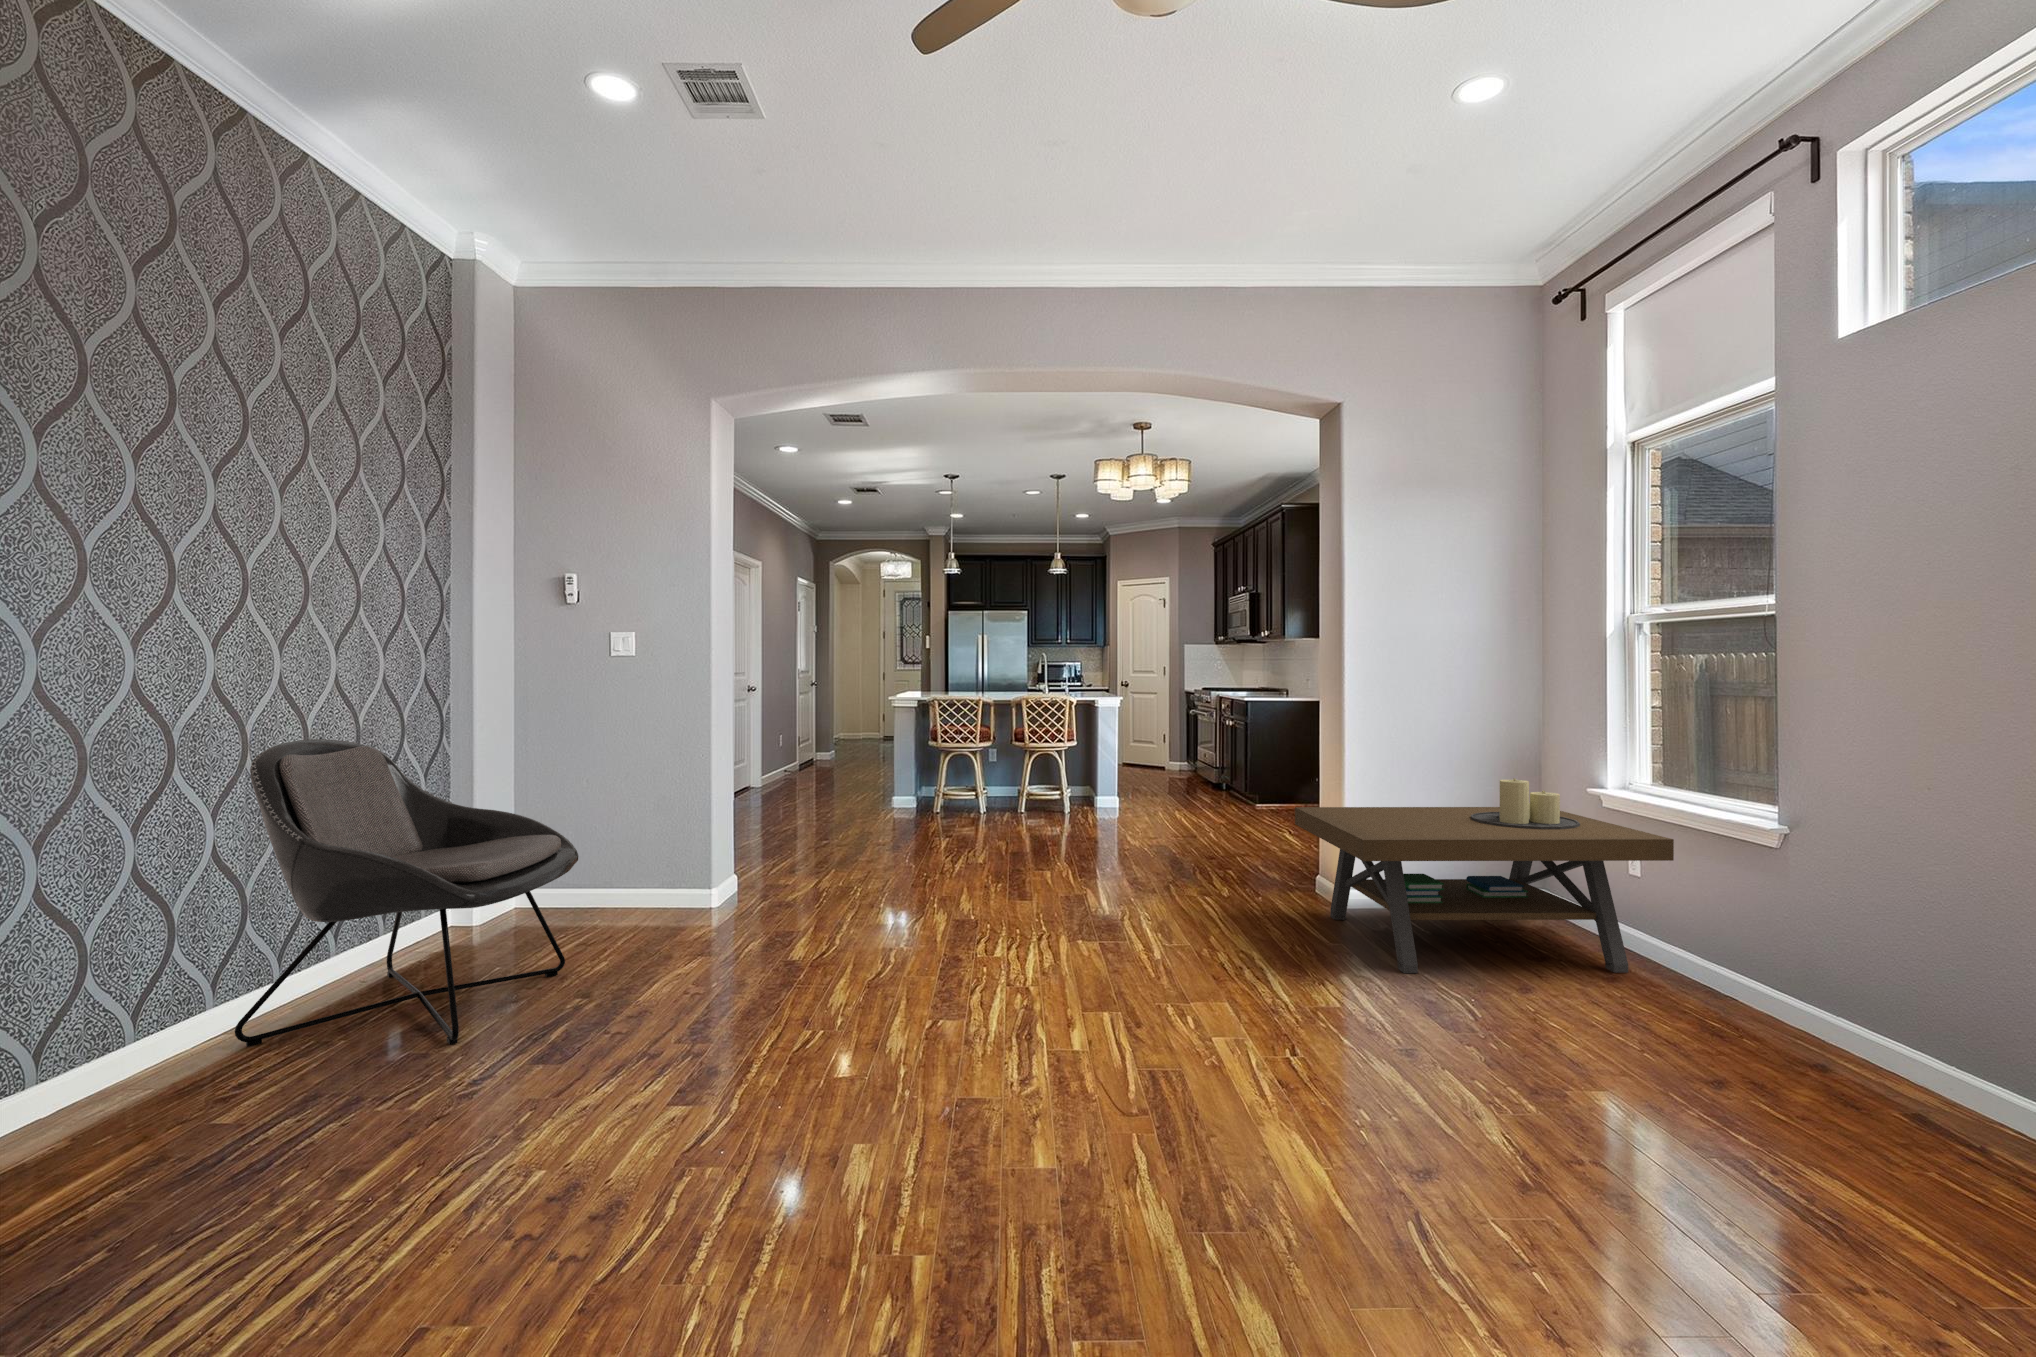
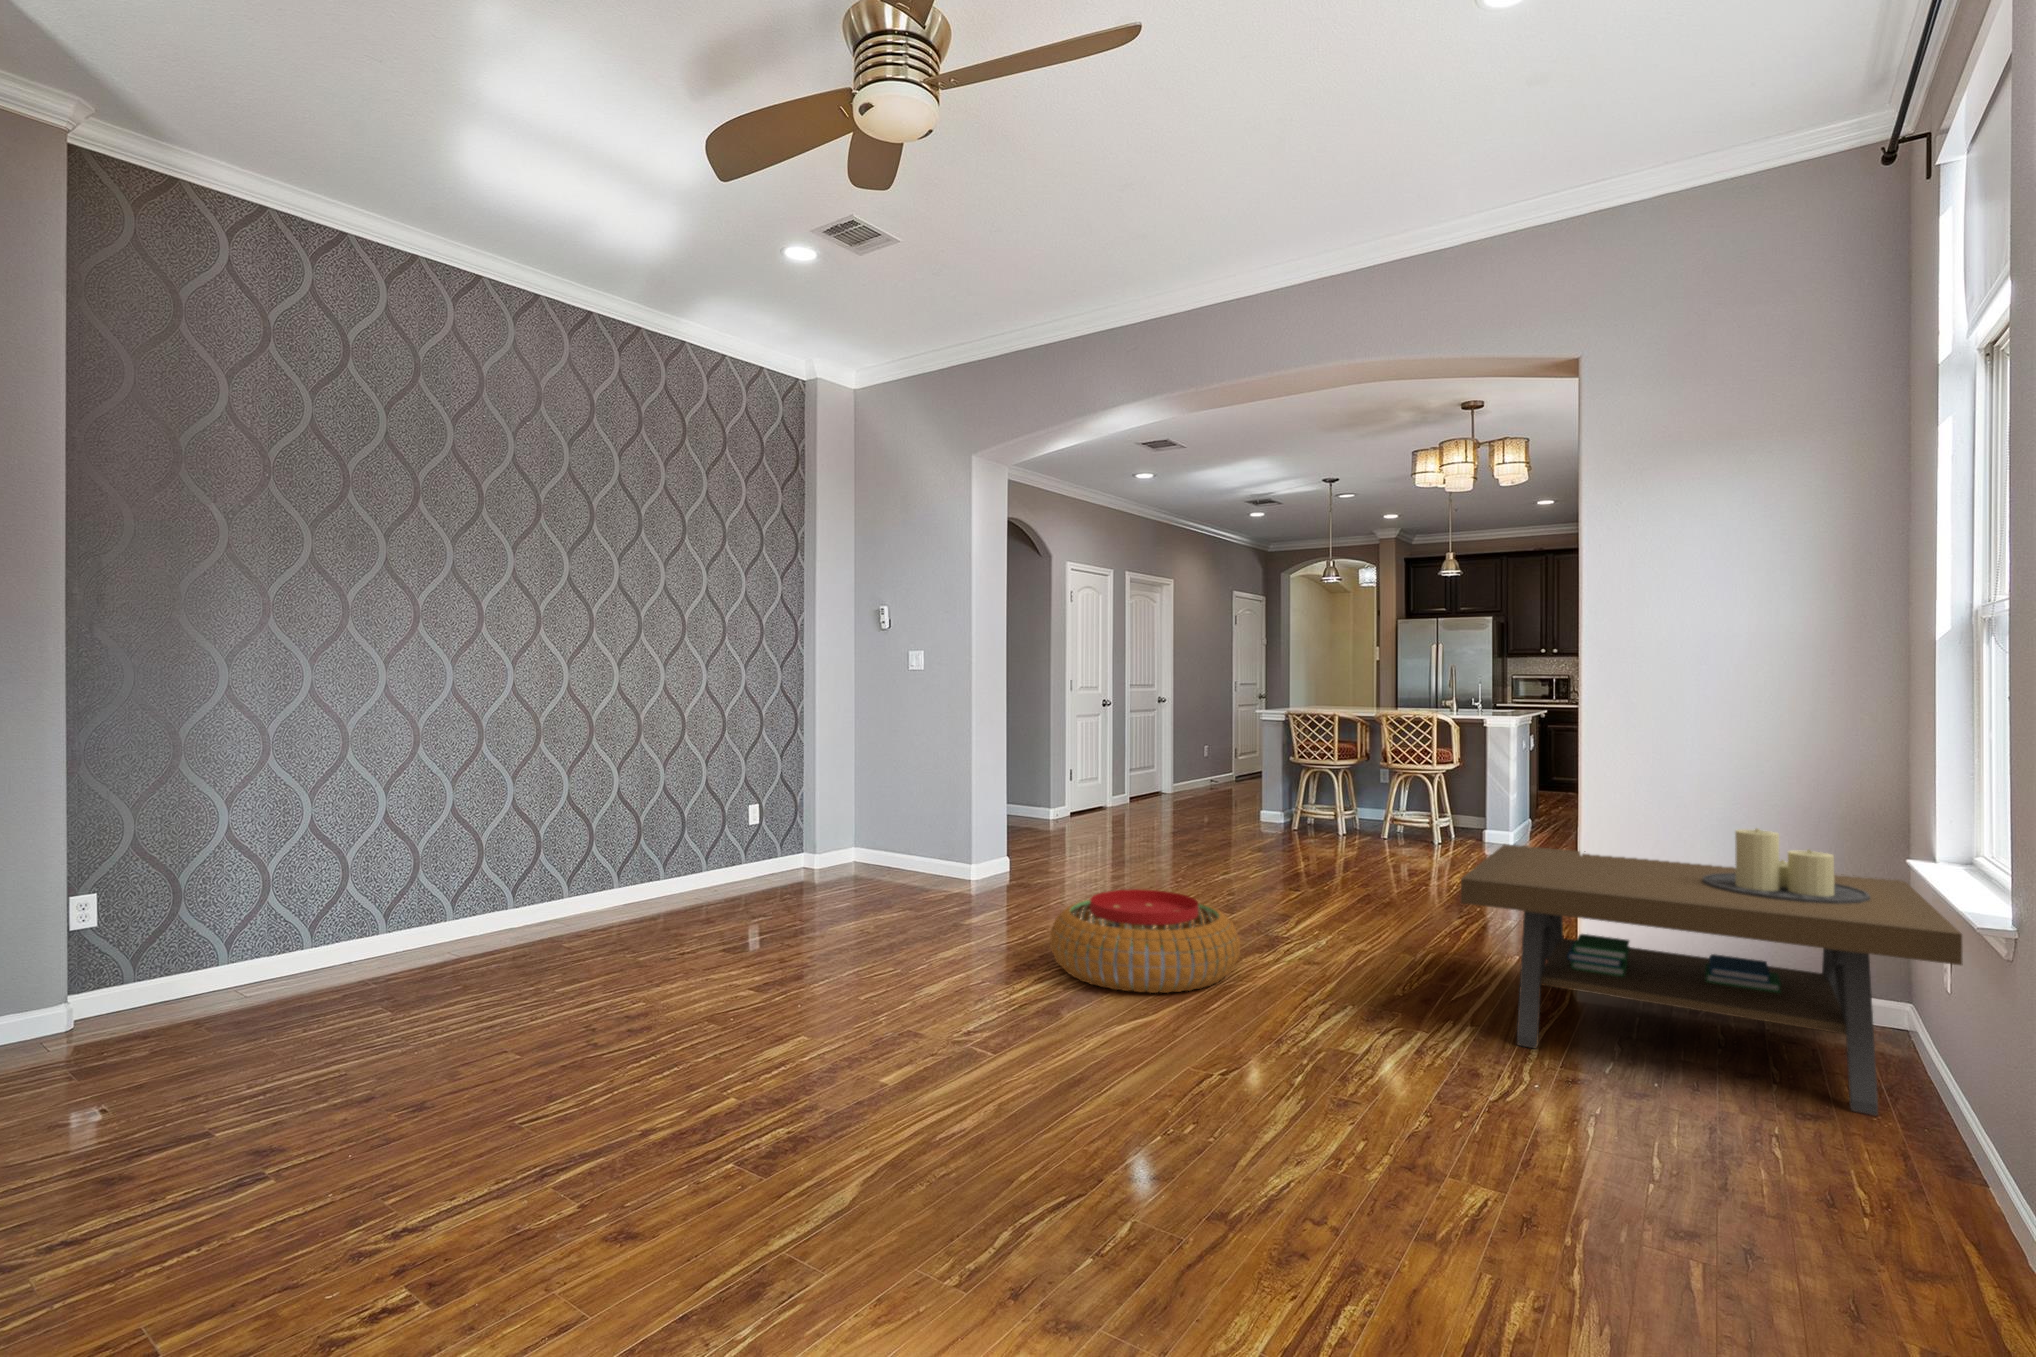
lounge chair: present [235,739,578,1047] -> none [617,725,828,933]
pouf: none [953,887,1150,999] -> present [1050,889,1240,993]

